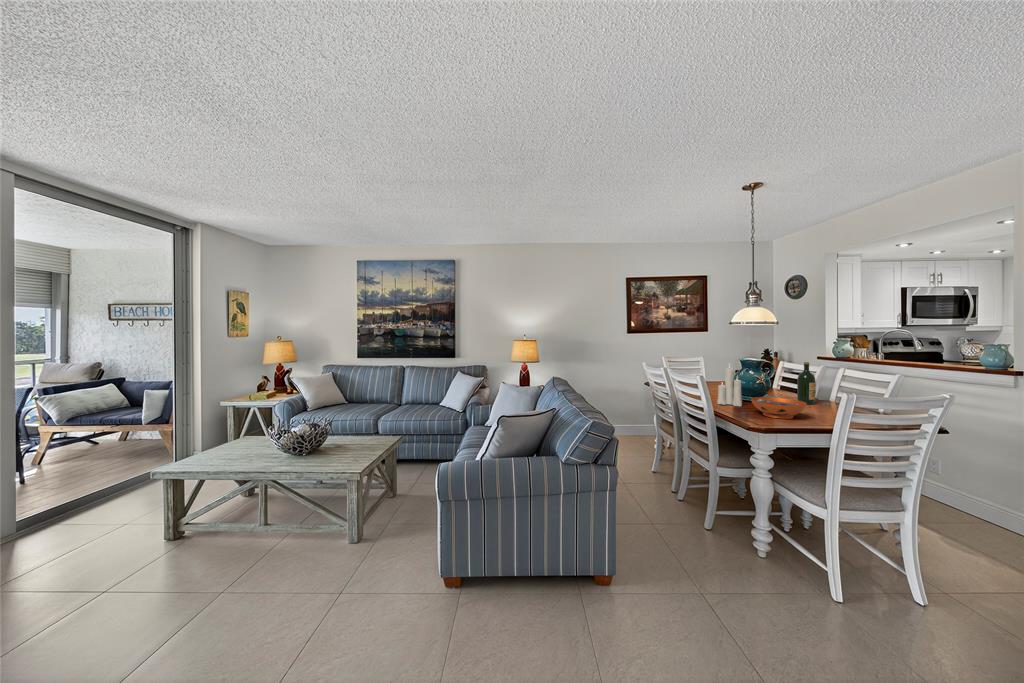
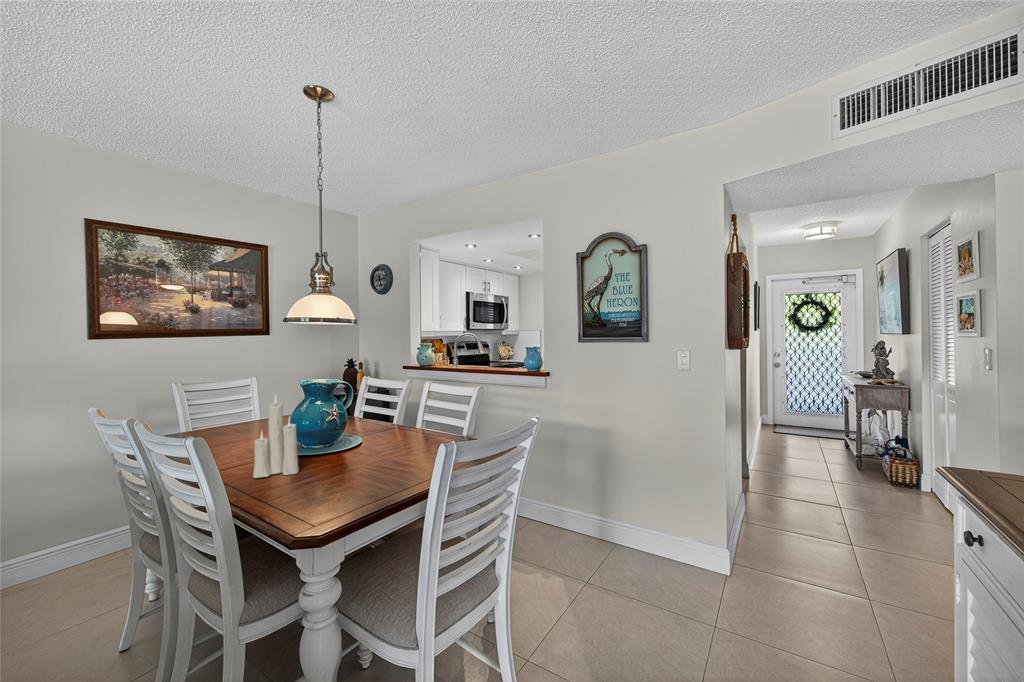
wine bottle: present [797,362,816,404] -> none [381,380,403,442]
decorative bowl: present [751,397,807,419] -> none [309,447,393,491]

